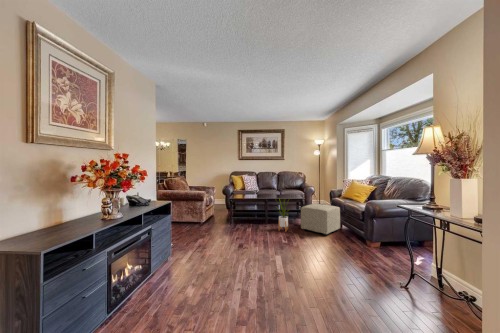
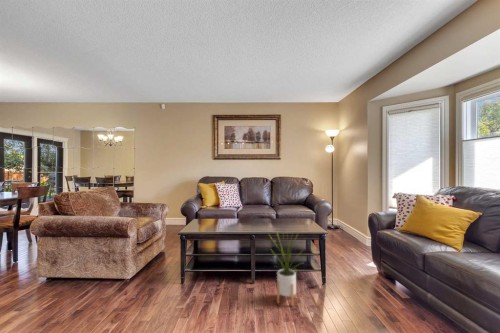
ottoman: present [301,204,340,235] -> none [322,239,400,319]

